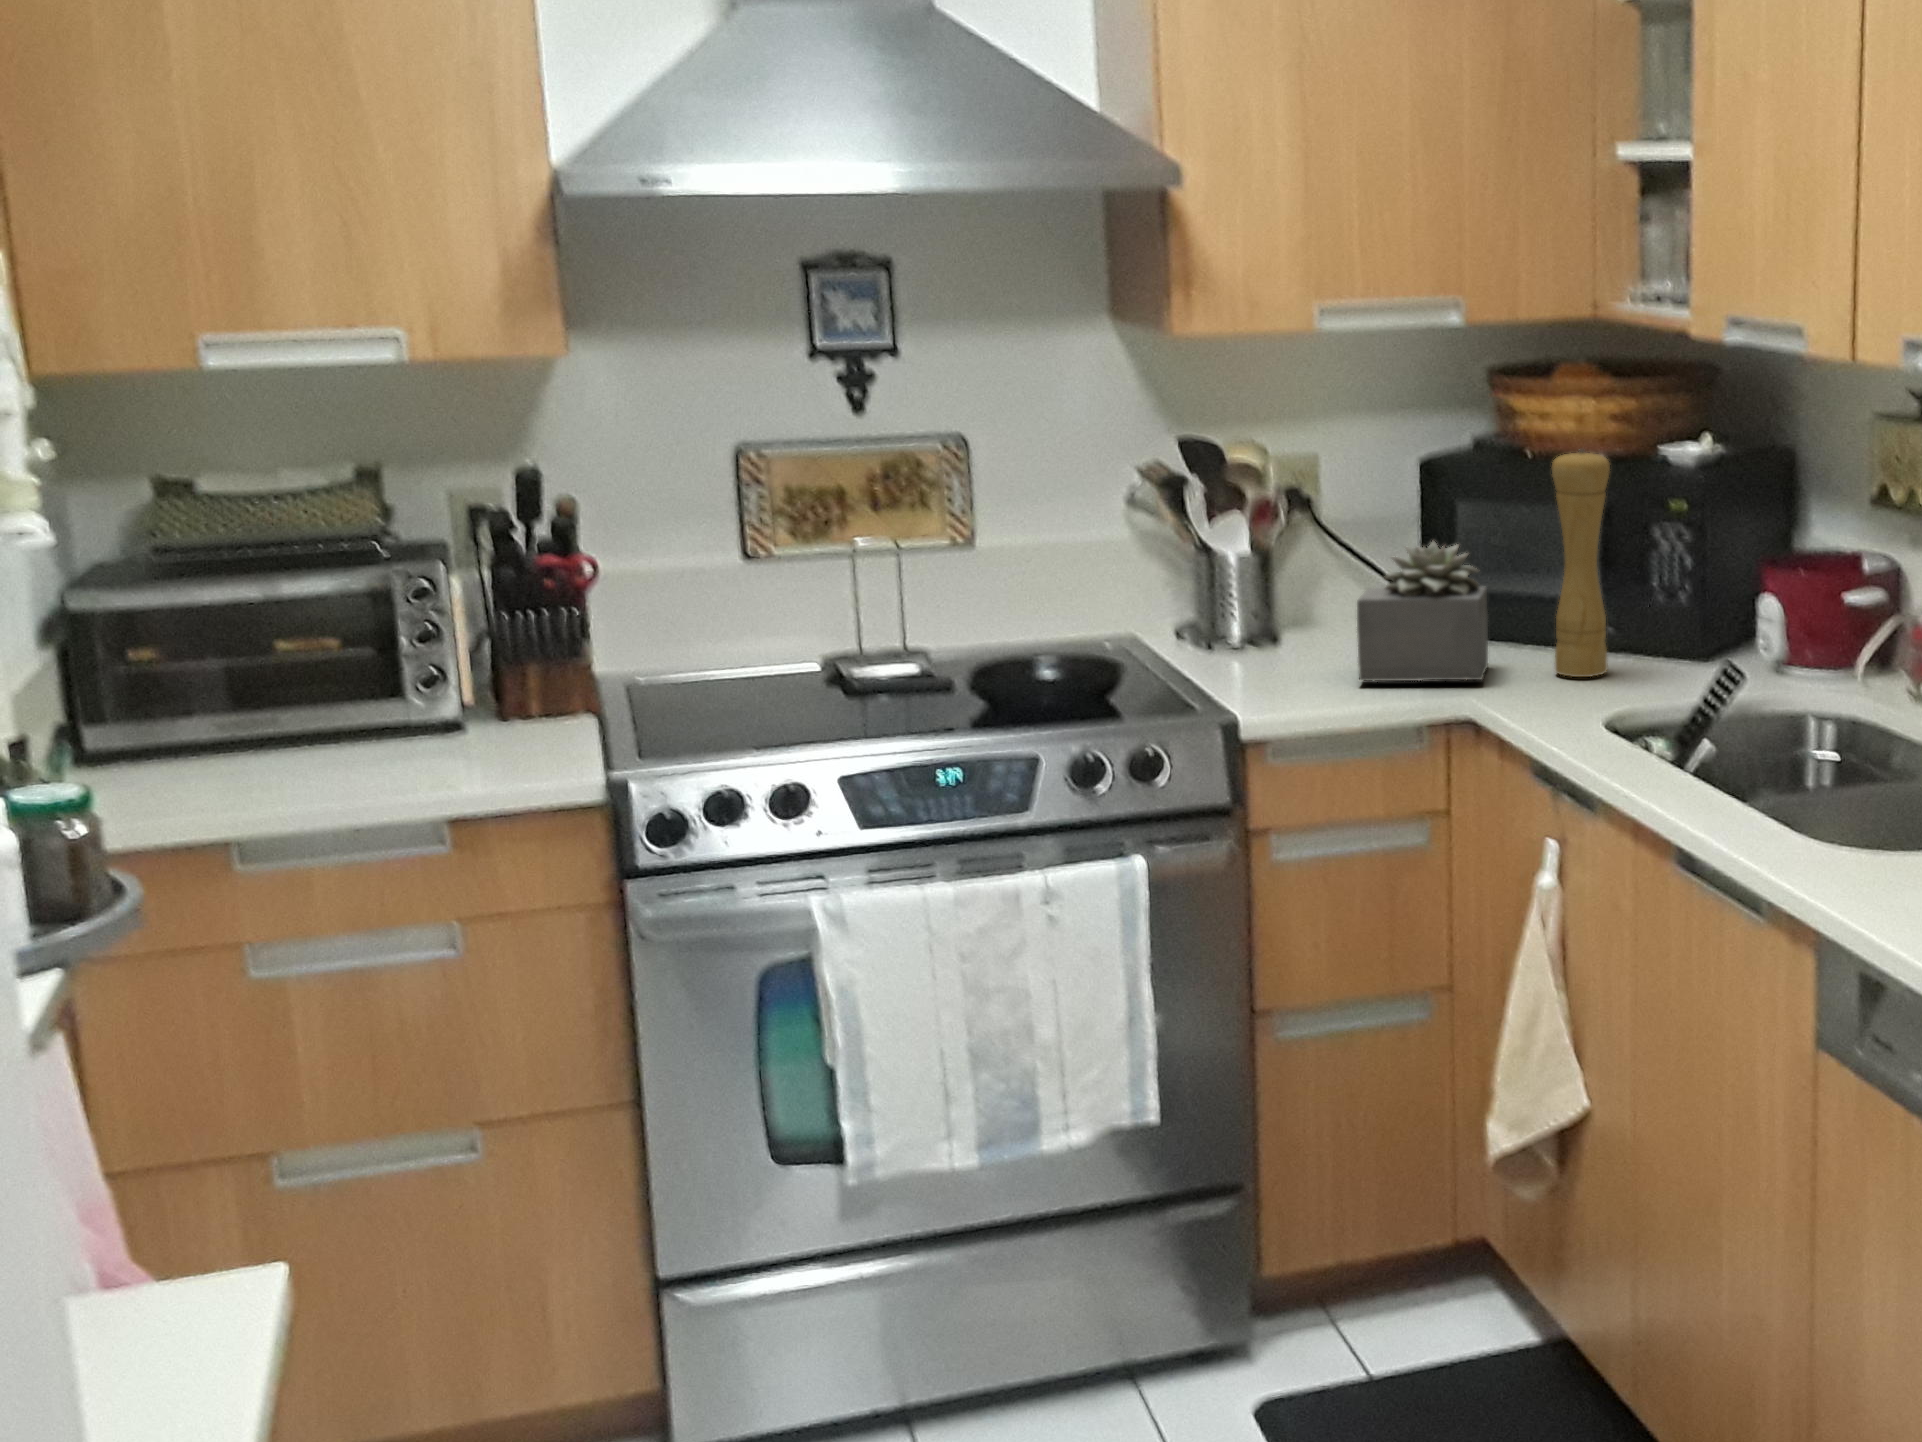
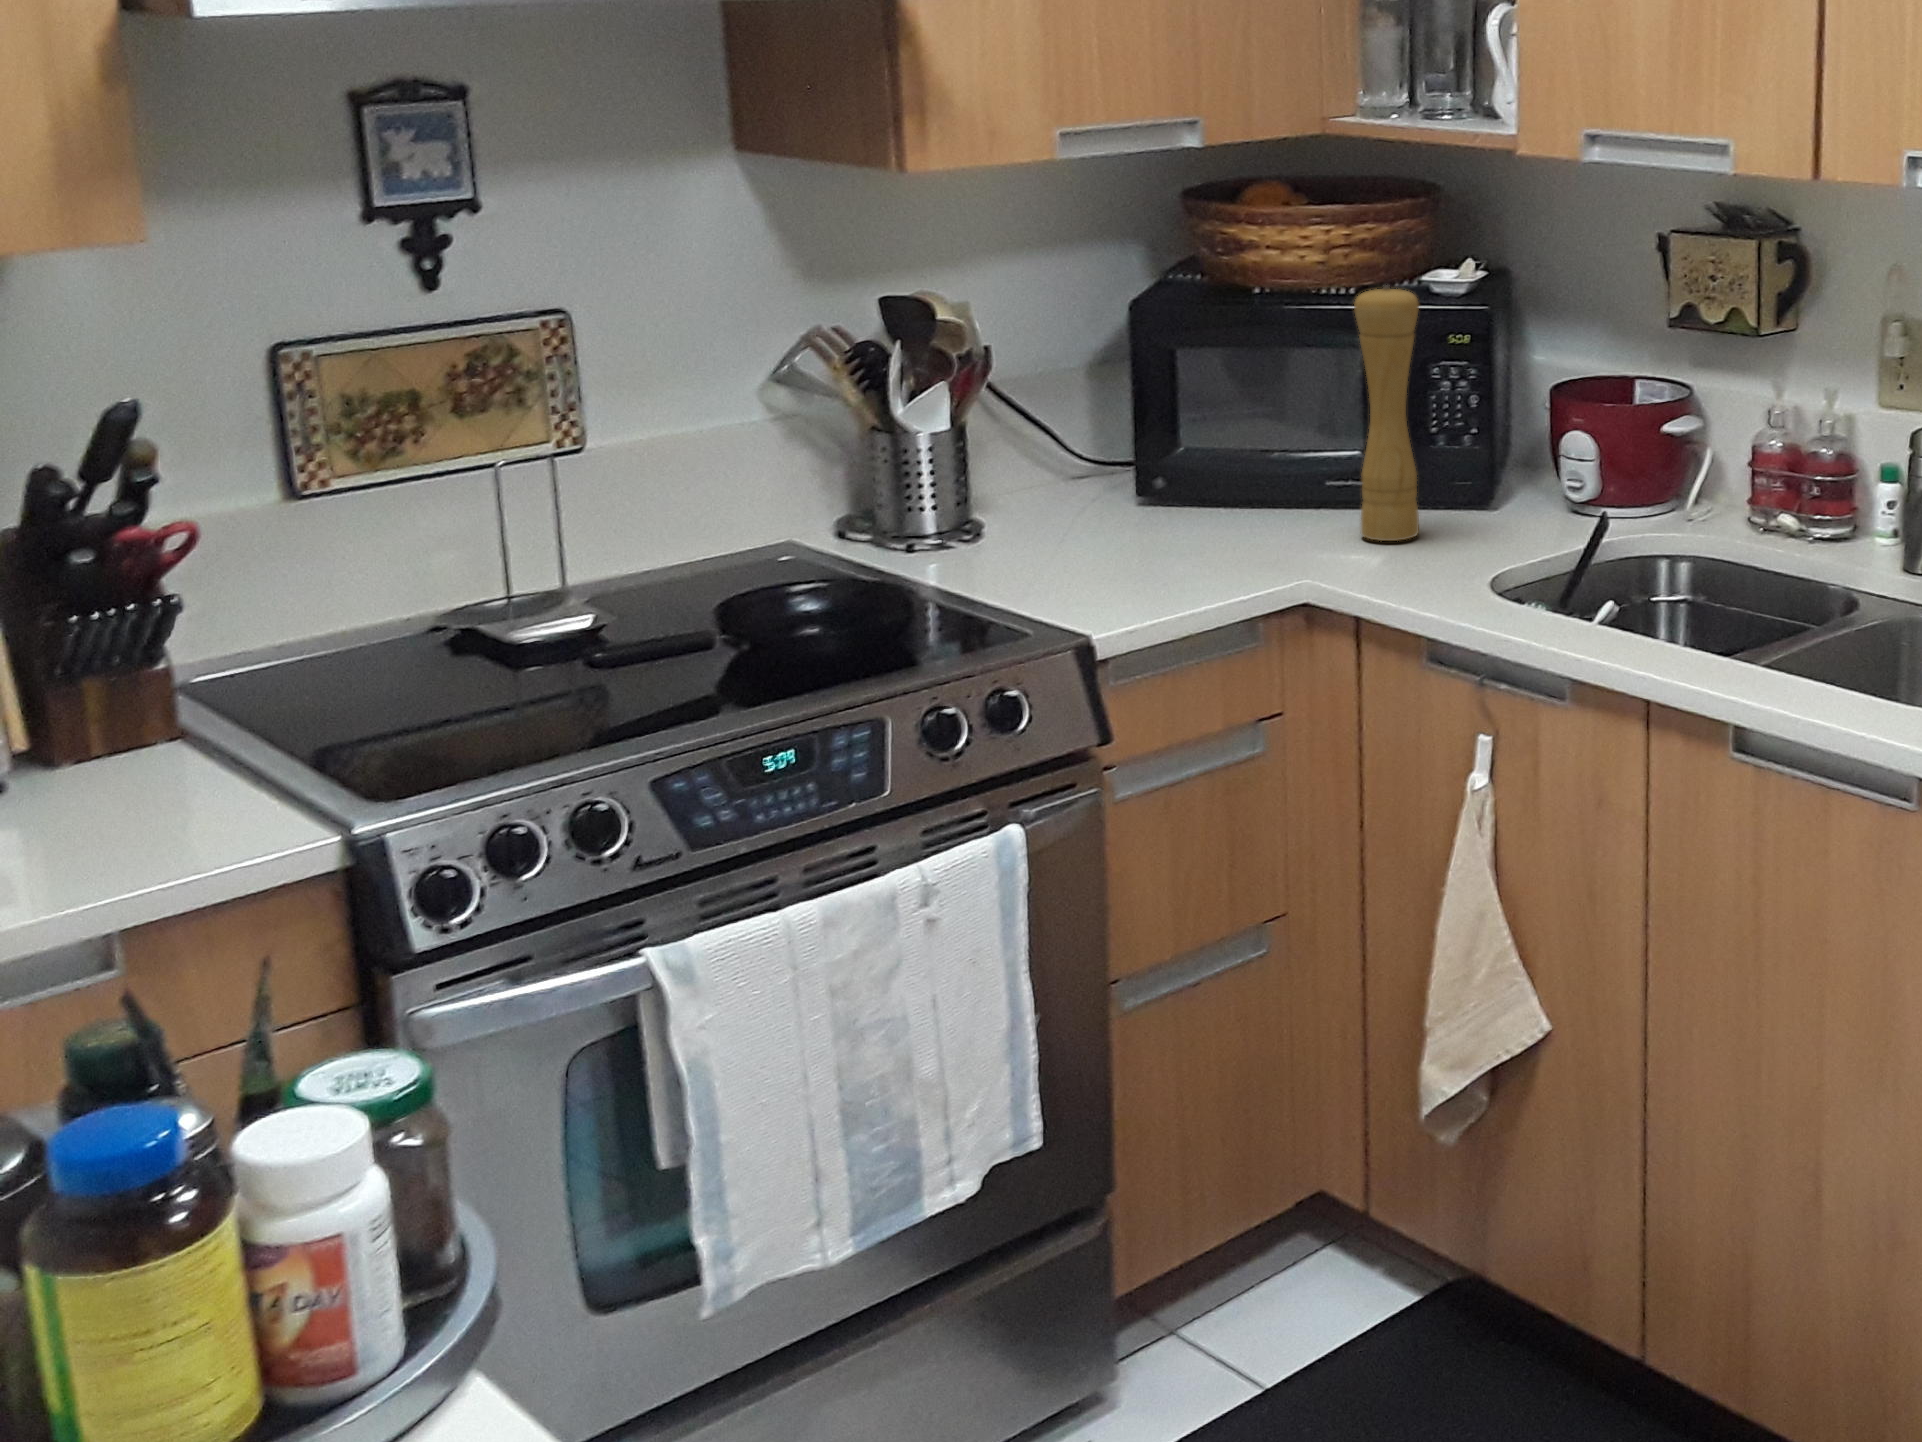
succulent plant: present [1357,541,1488,681] -> none [1137,399,1308,573]

